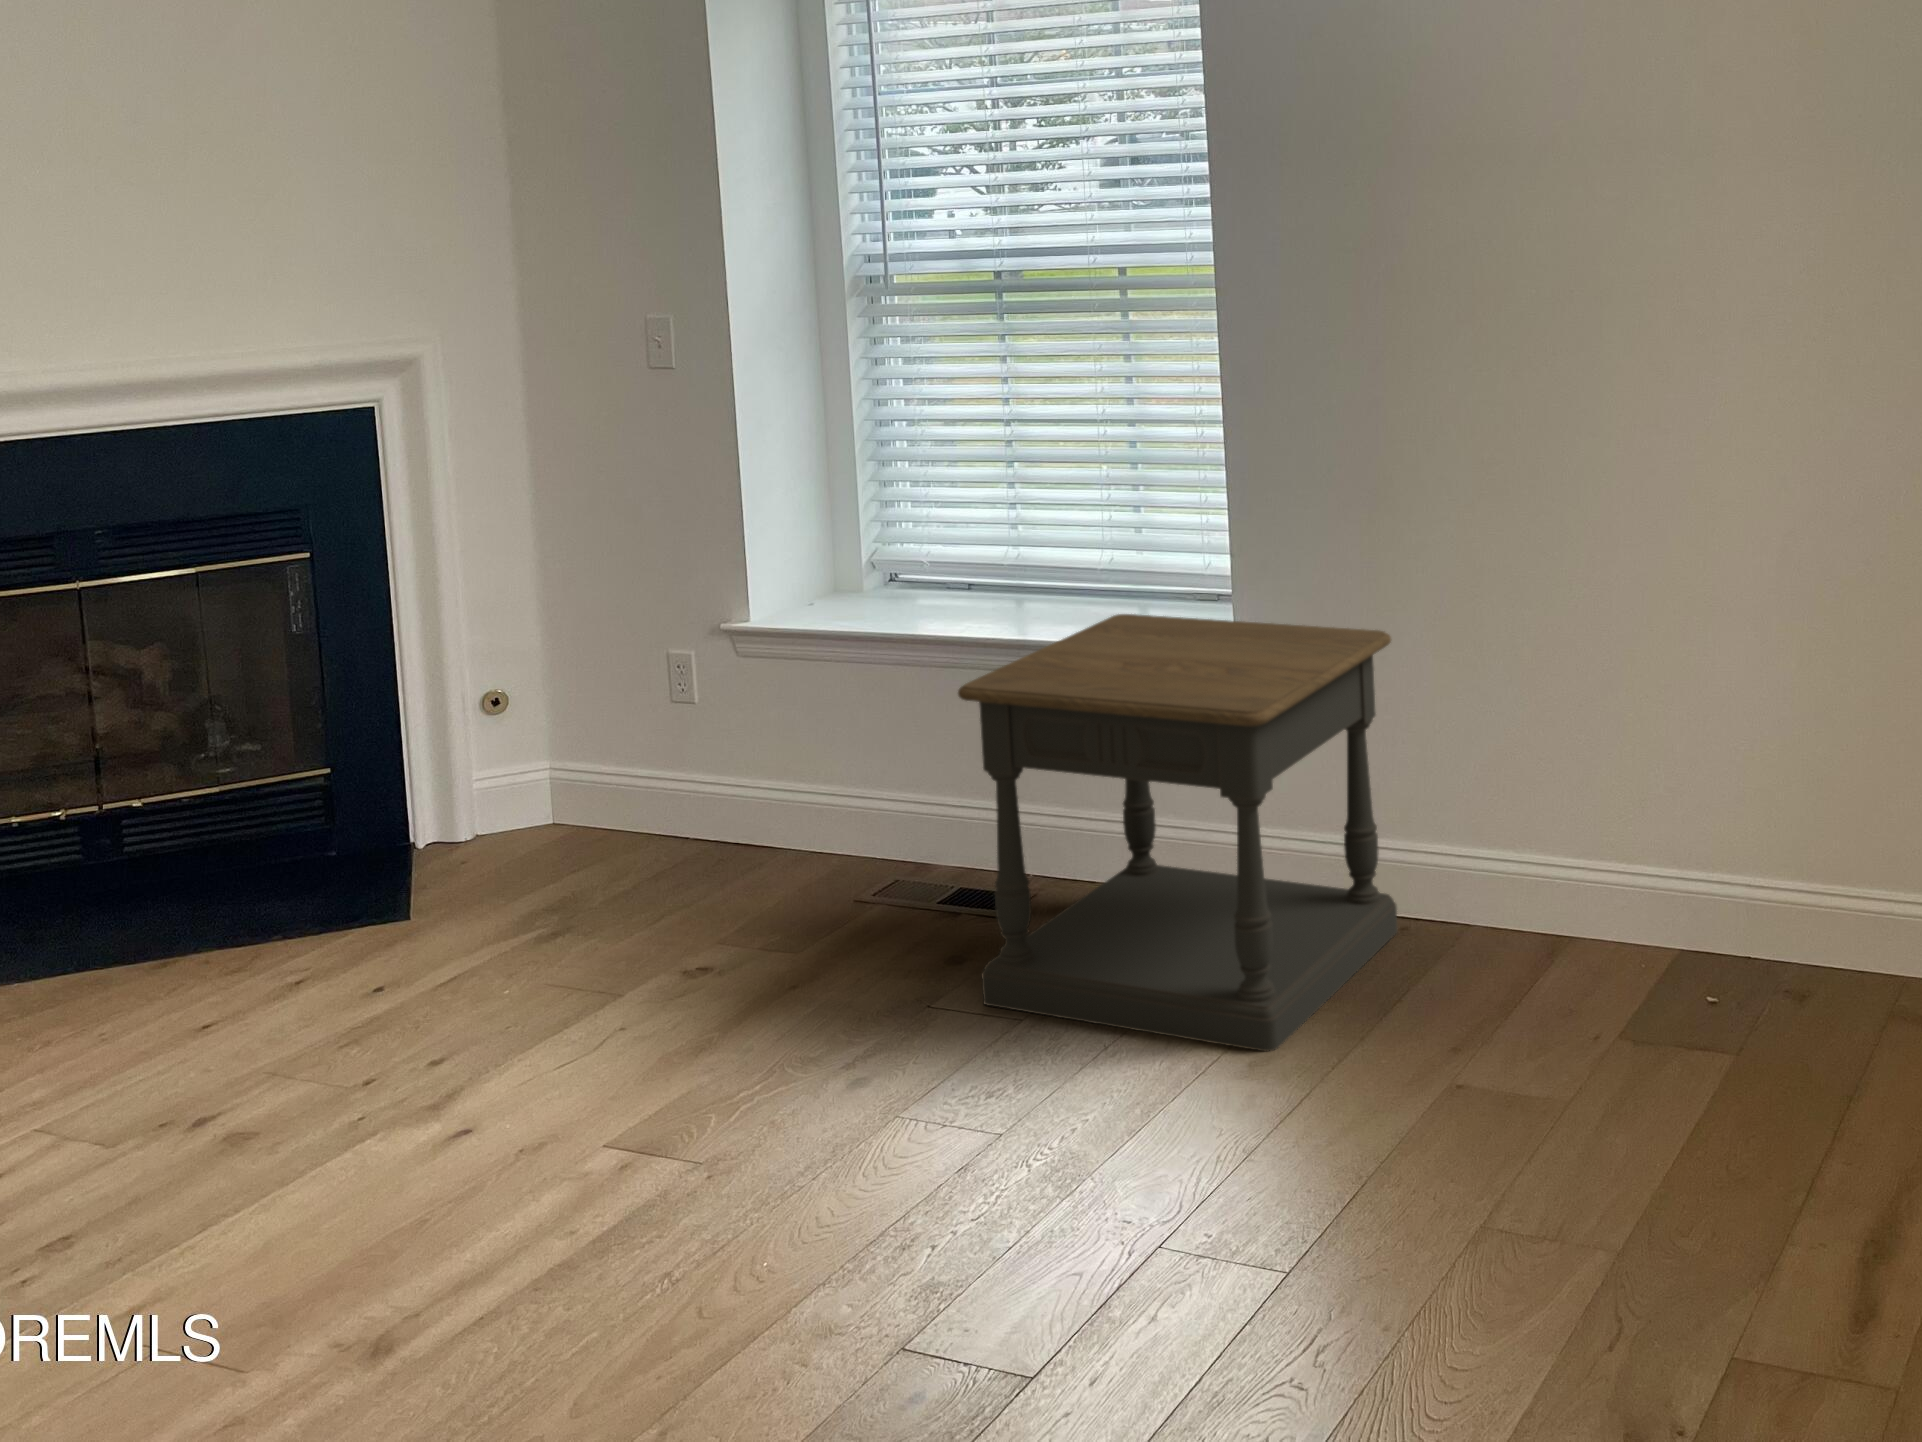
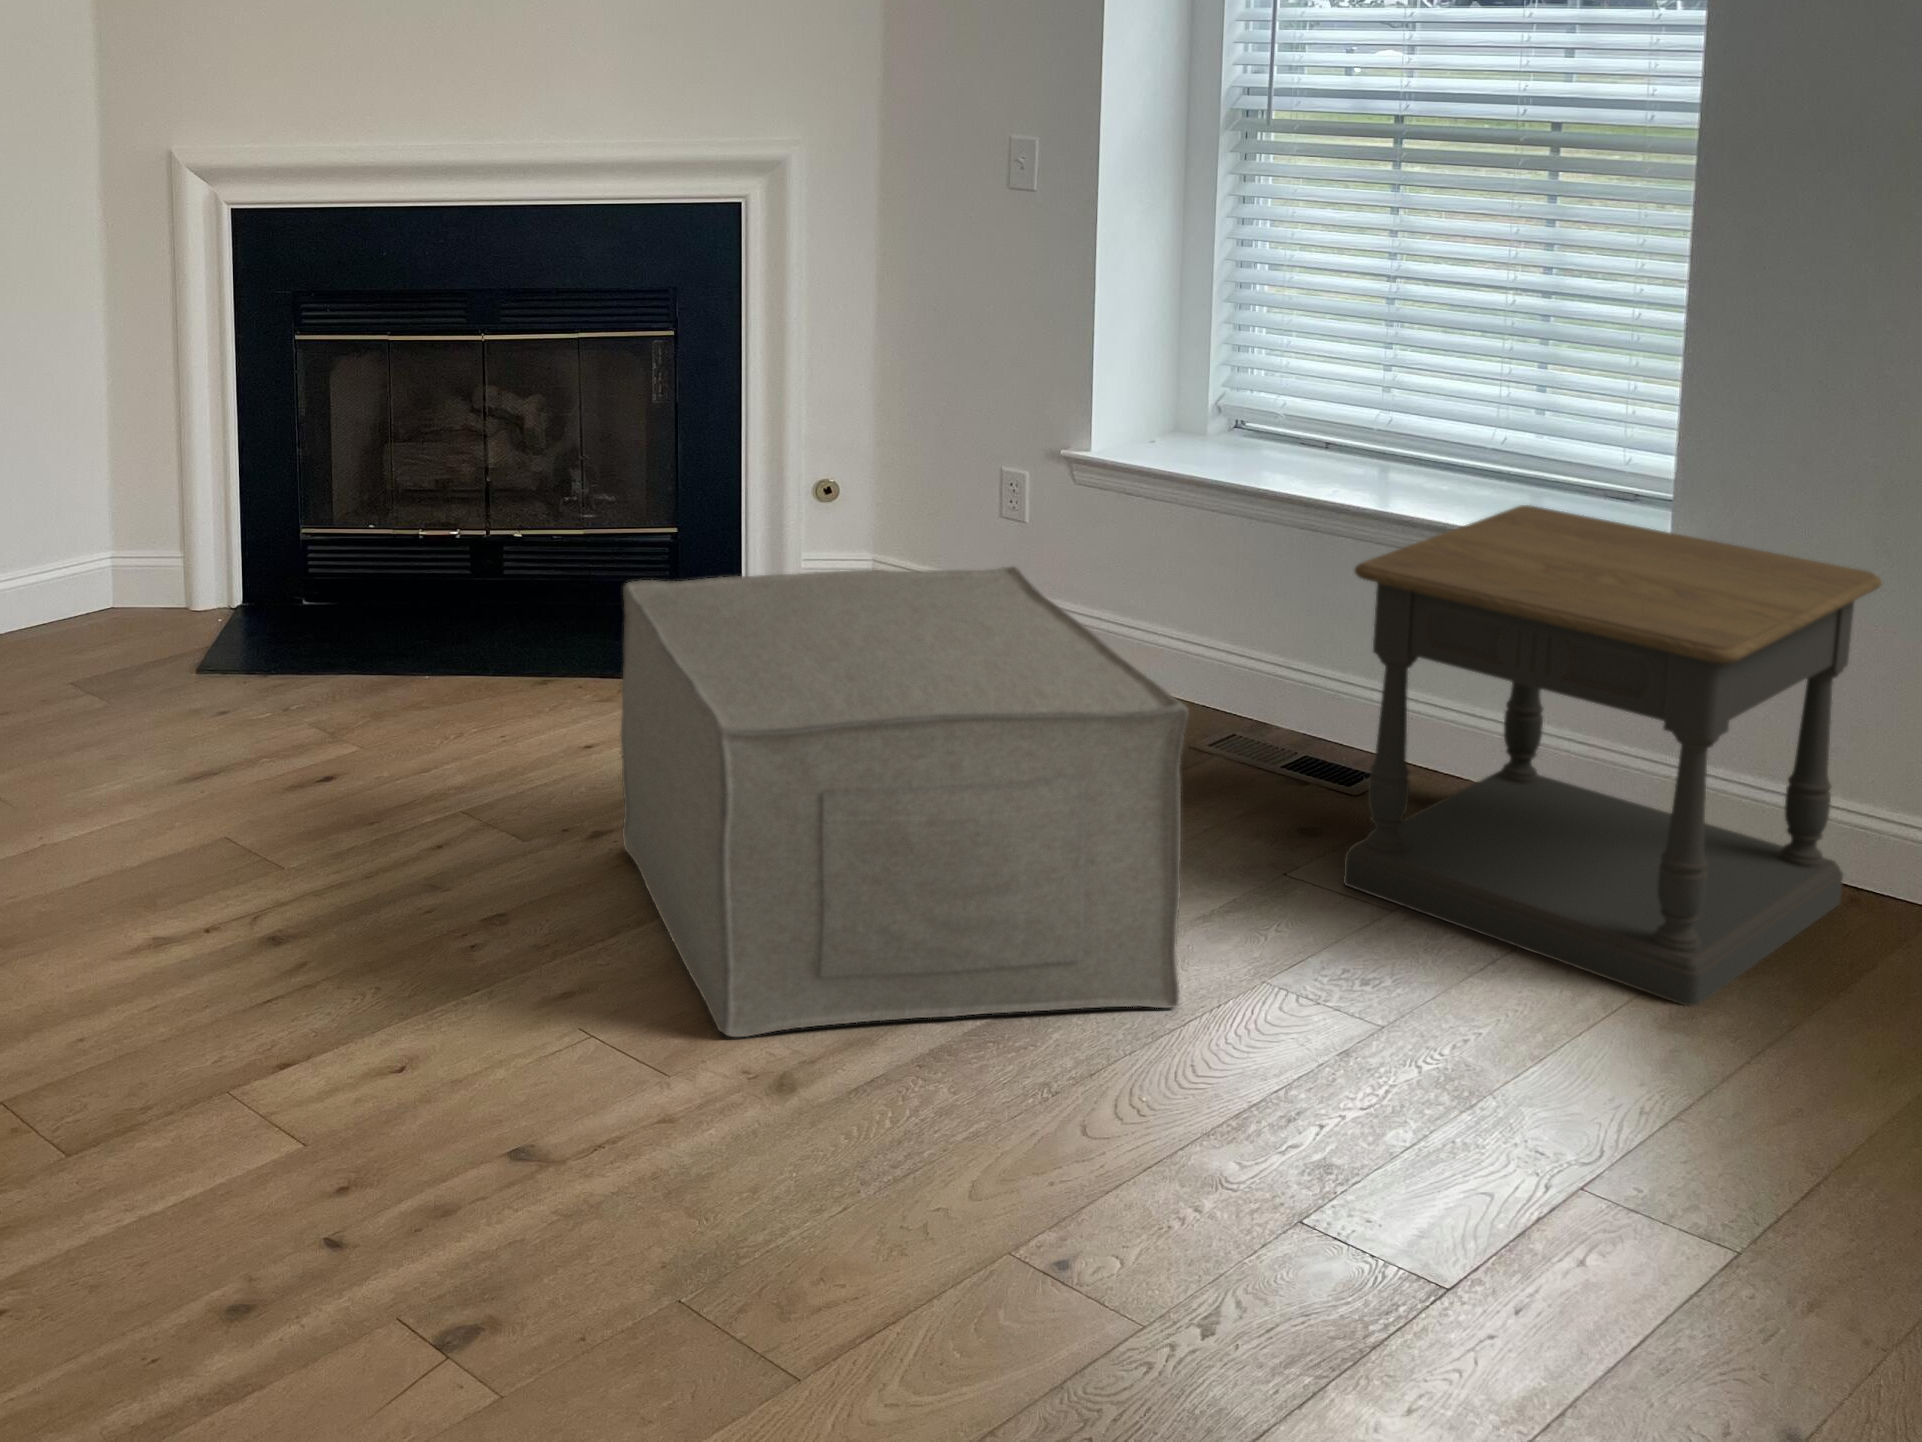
ottoman: none [195,741,809,1313] -> present [621,567,1188,1037]

